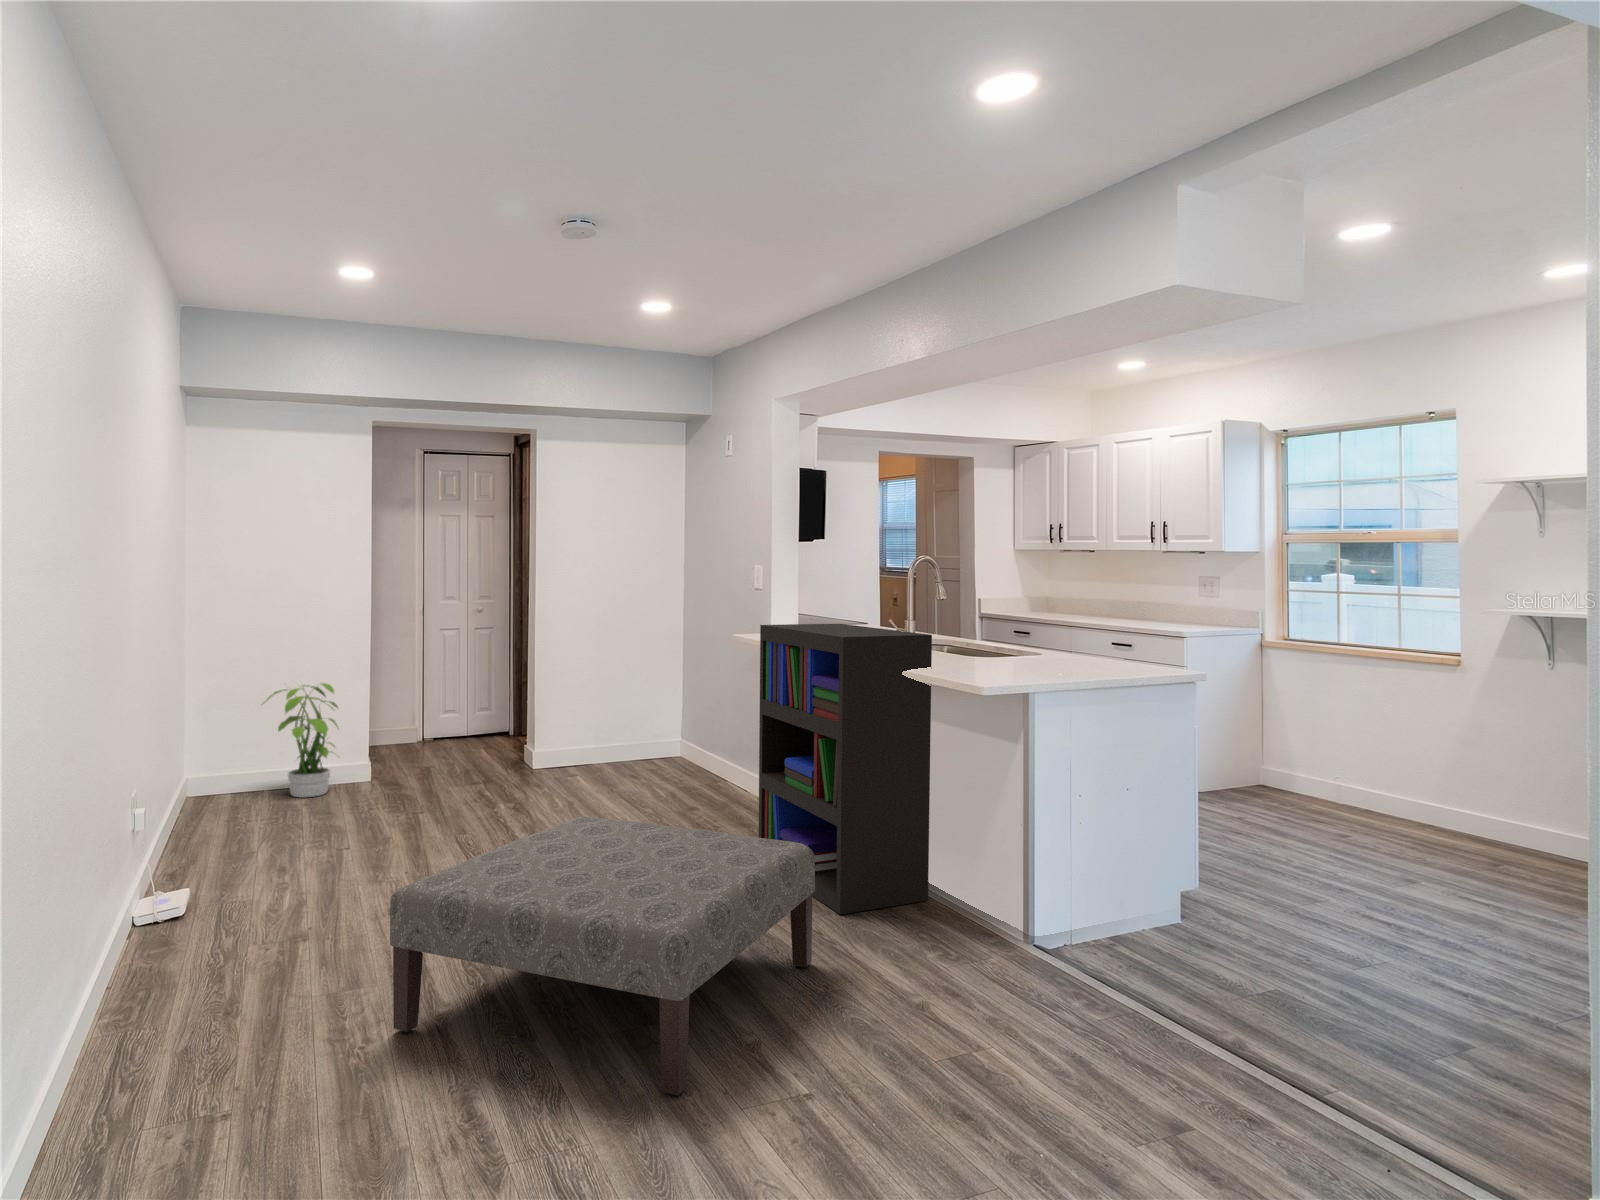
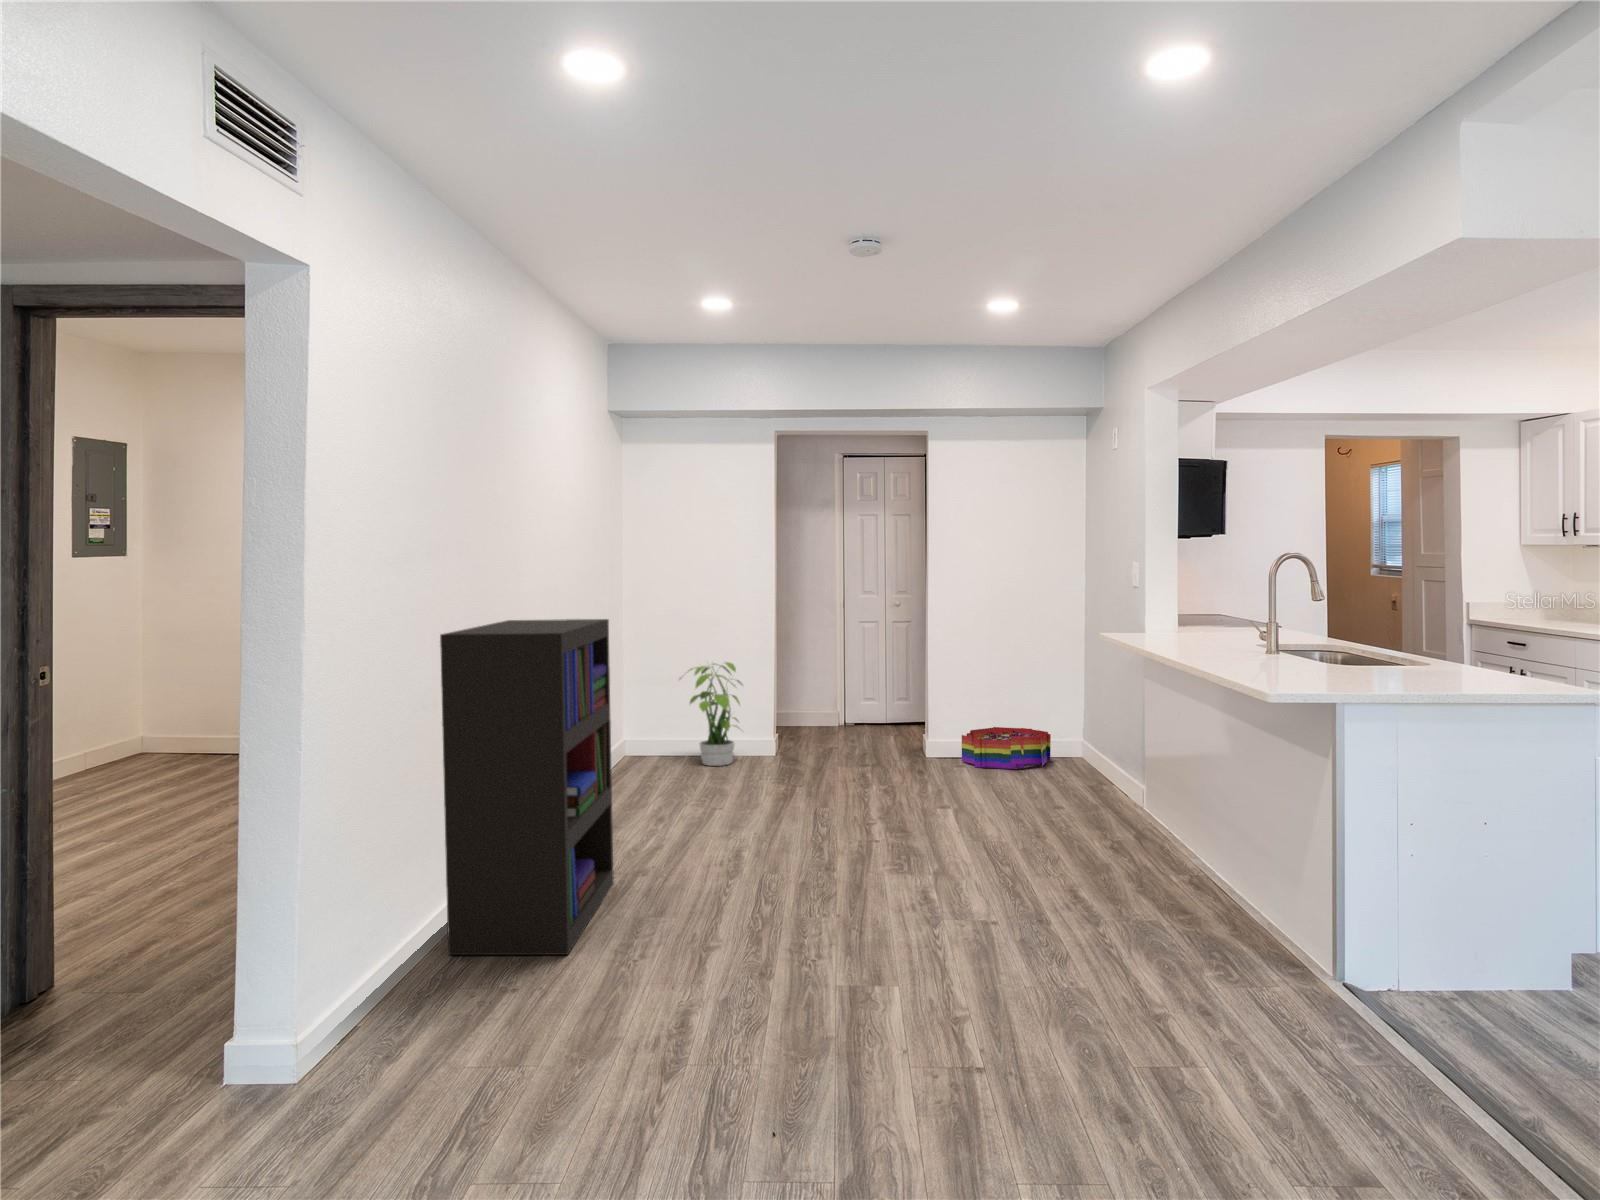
bookshelf: present [759,624,932,914] -> present [440,619,614,955]
storage bin: none [575,735,658,776] -> present [962,727,1051,769]
ottoman: present [390,816,815,1095] -> none [662,790,1073,1043]

